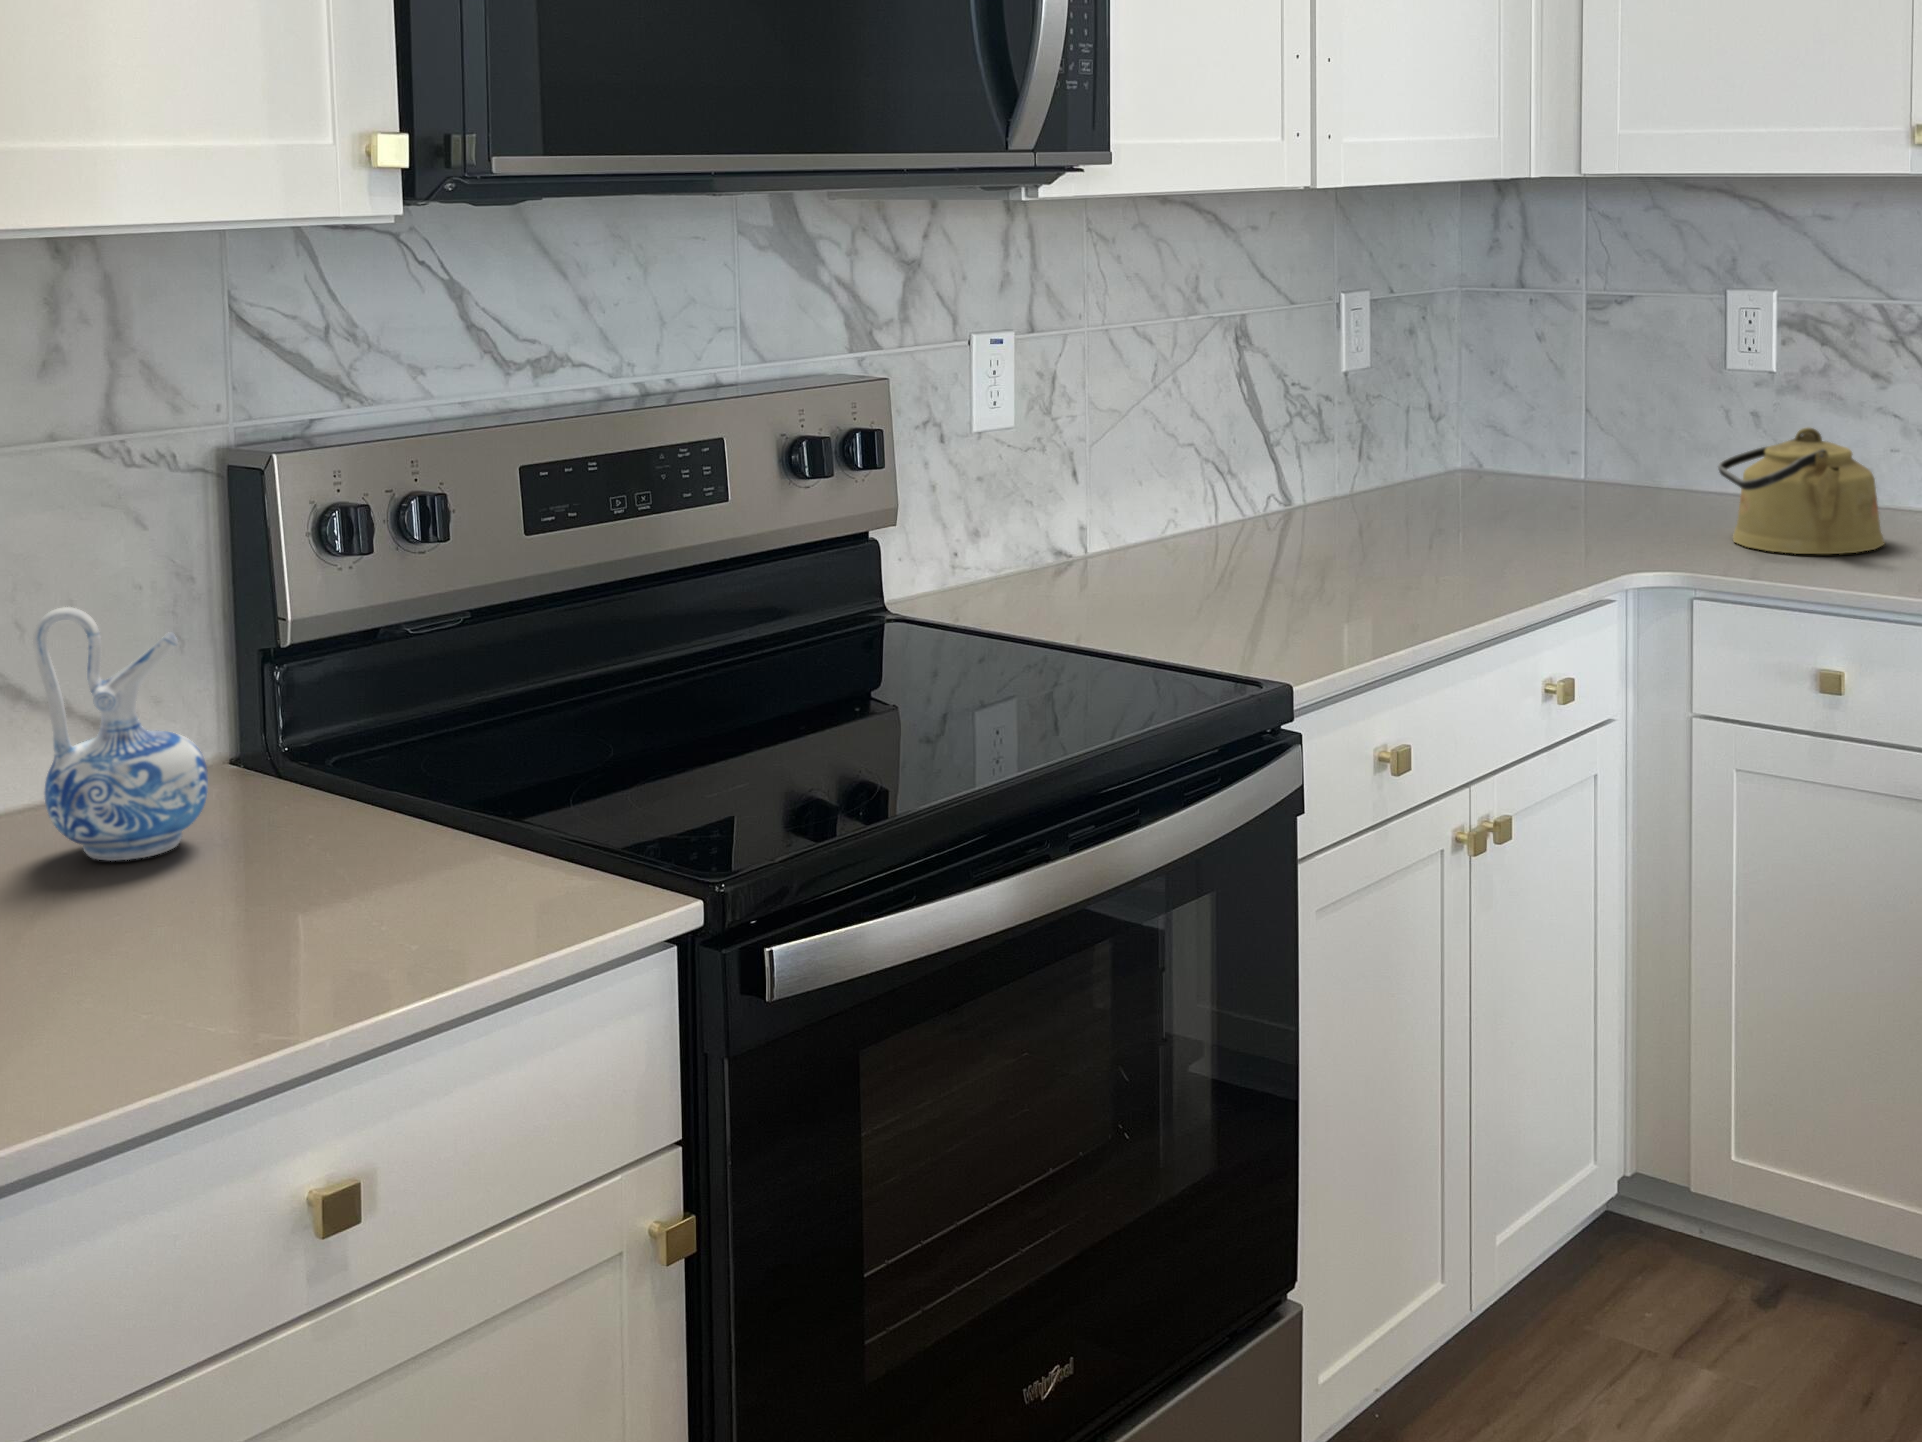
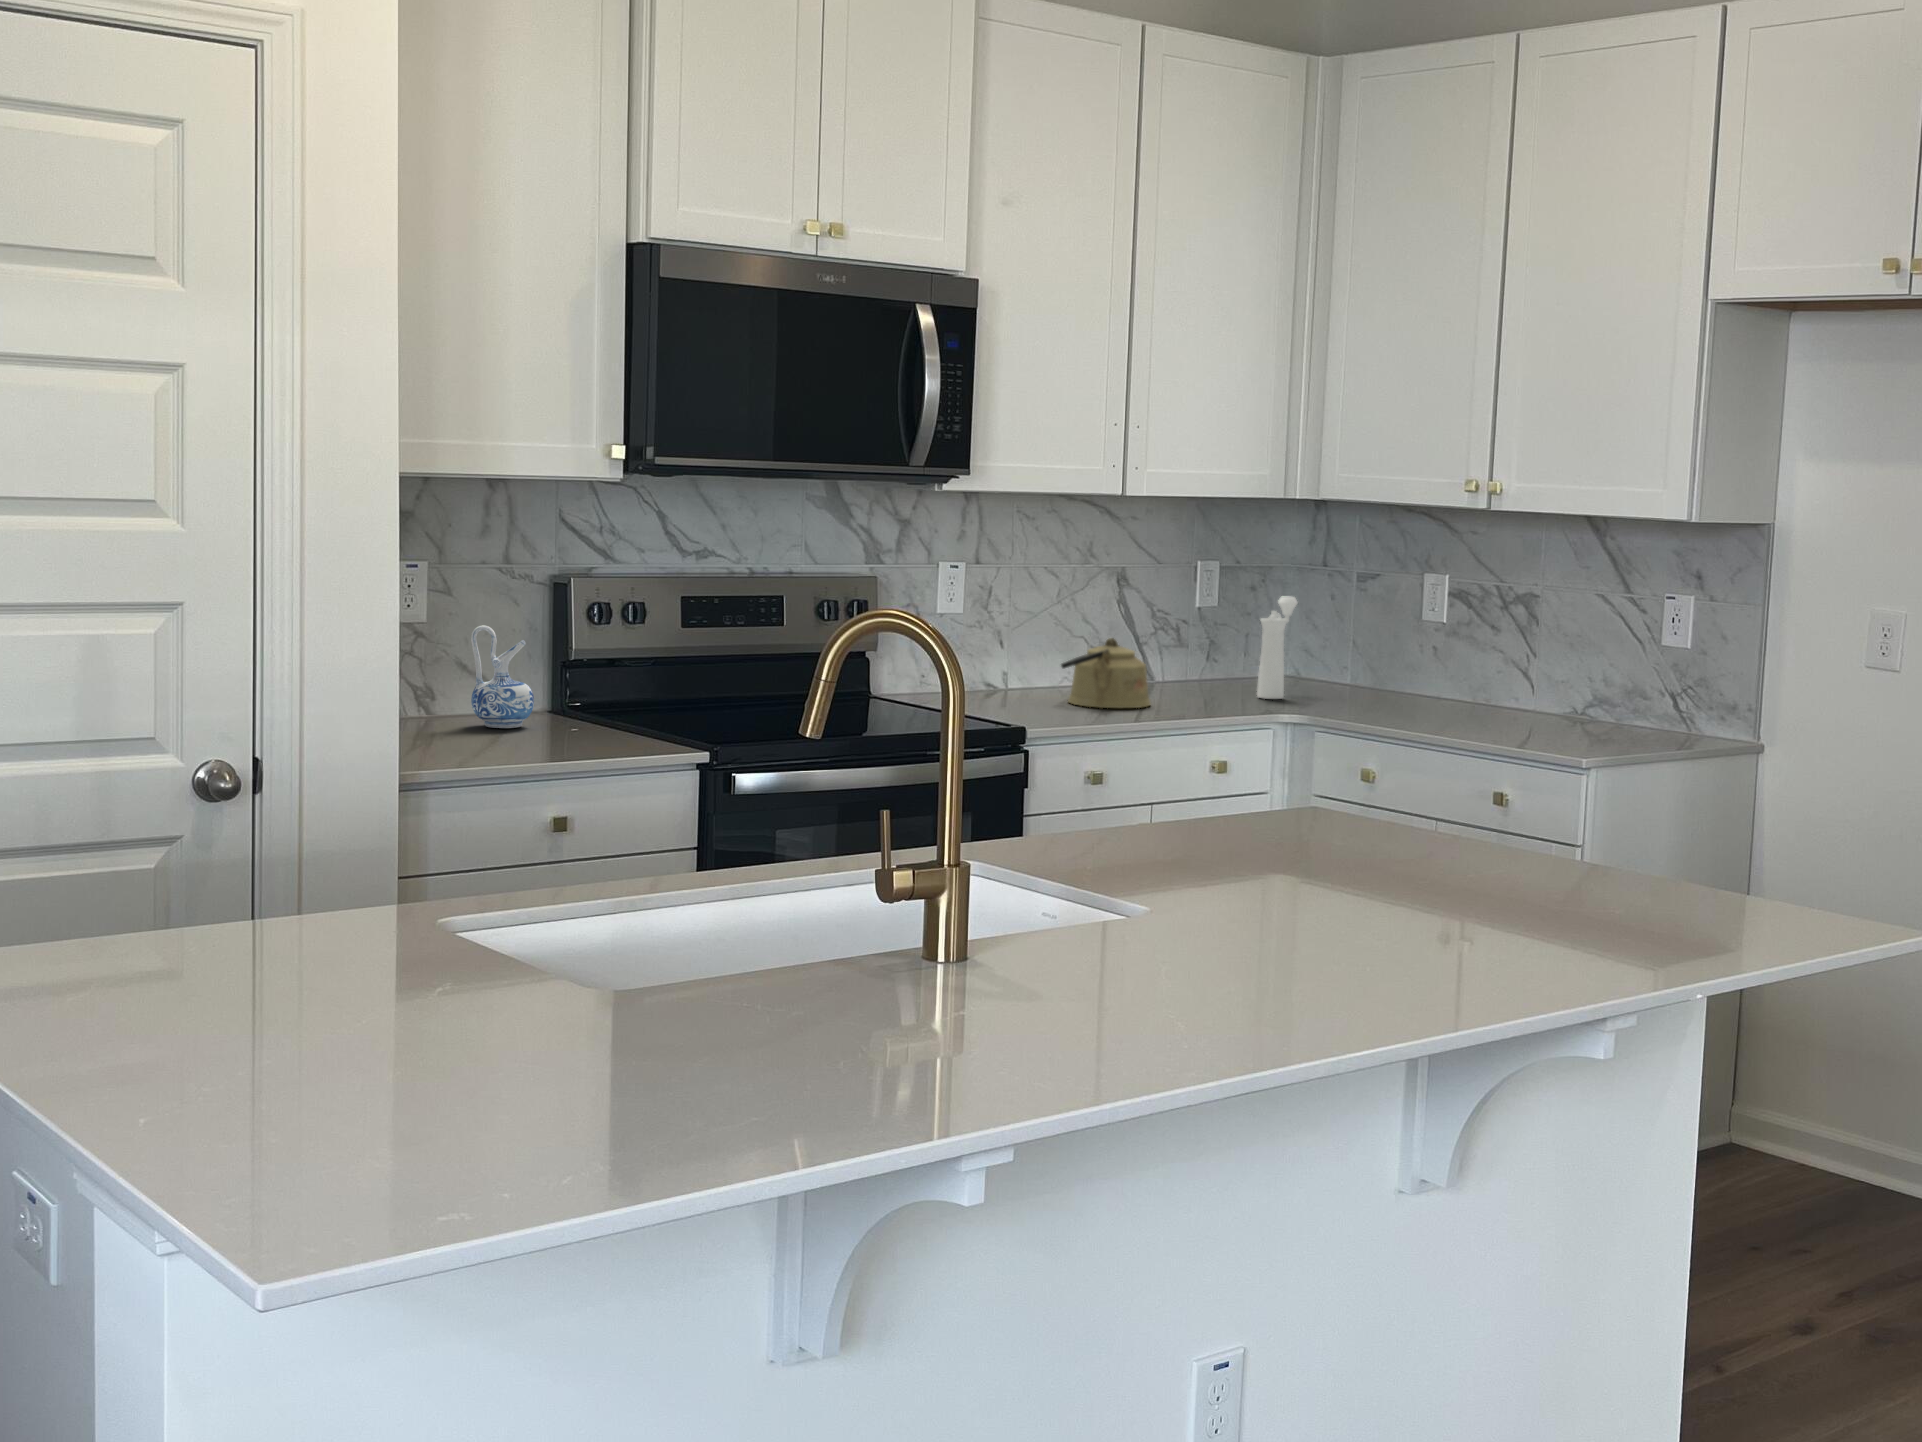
pepper mill: none [1518,348,1567,534] -> present [1257,597,1297,699]
kettle: present [1718,427,1885,554] -> present [1061,638,1150,708]

